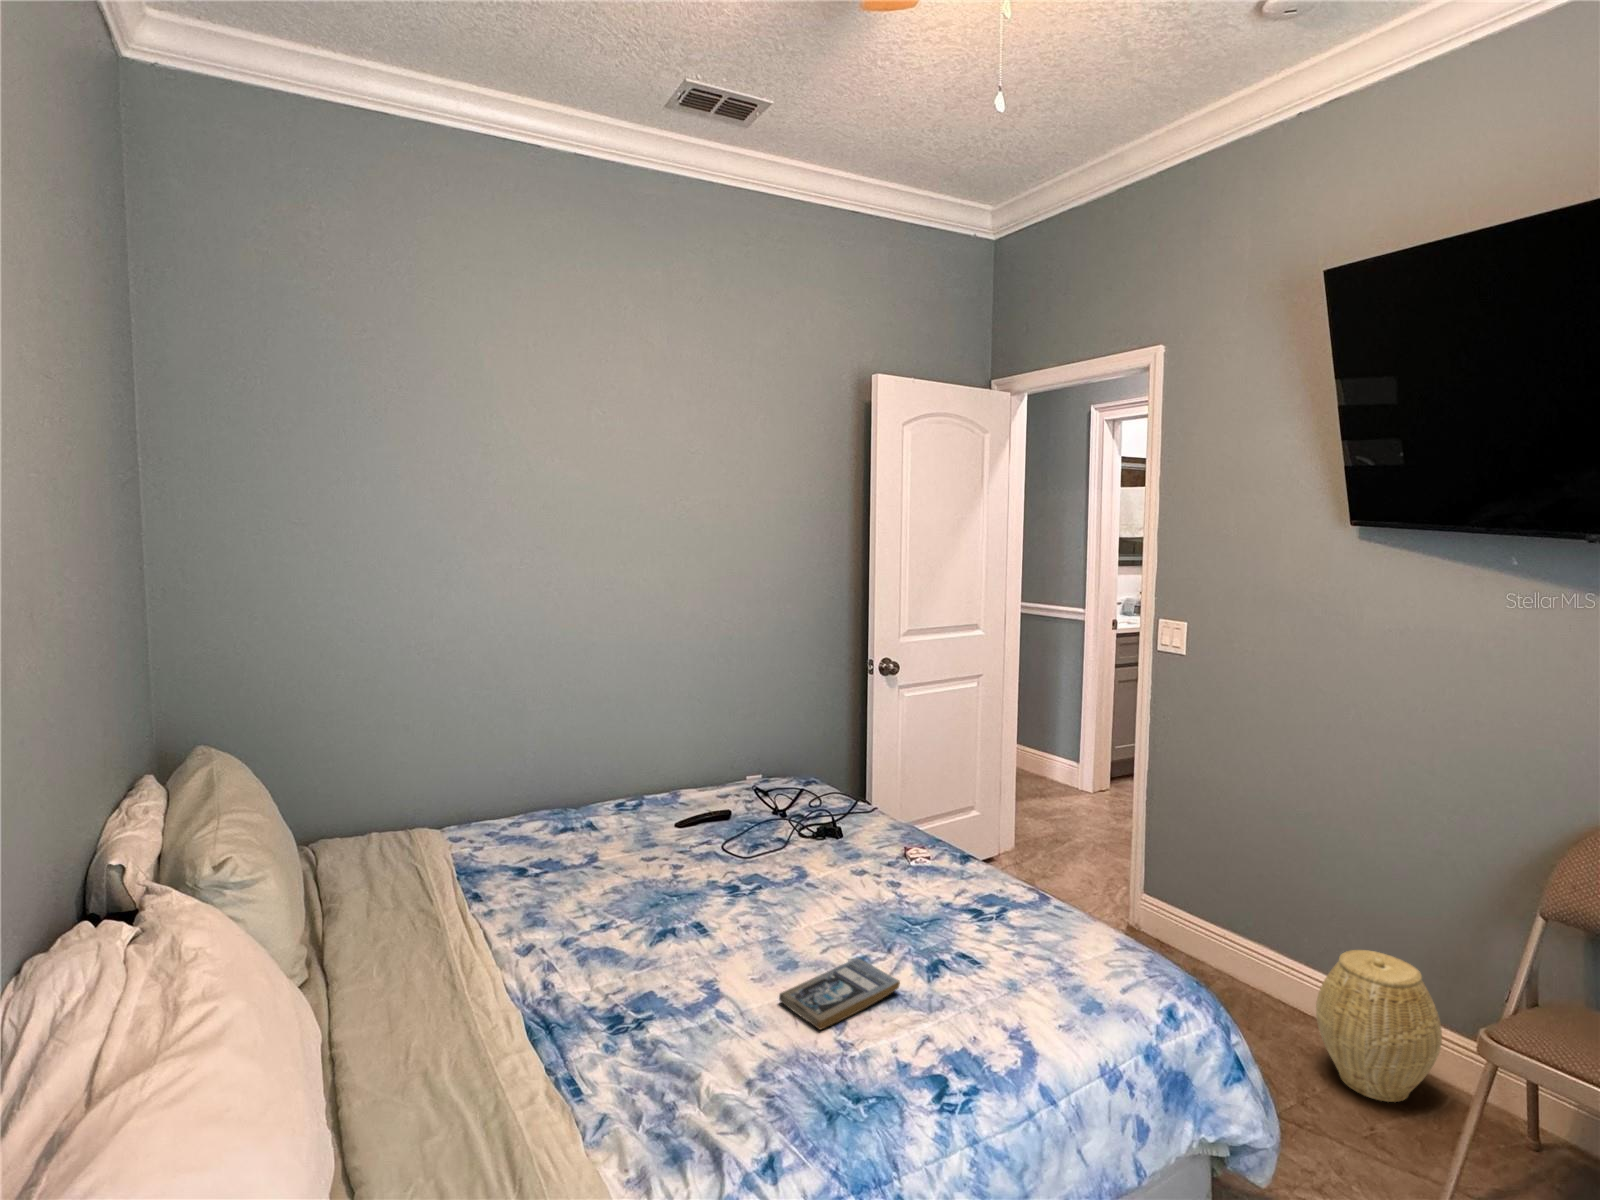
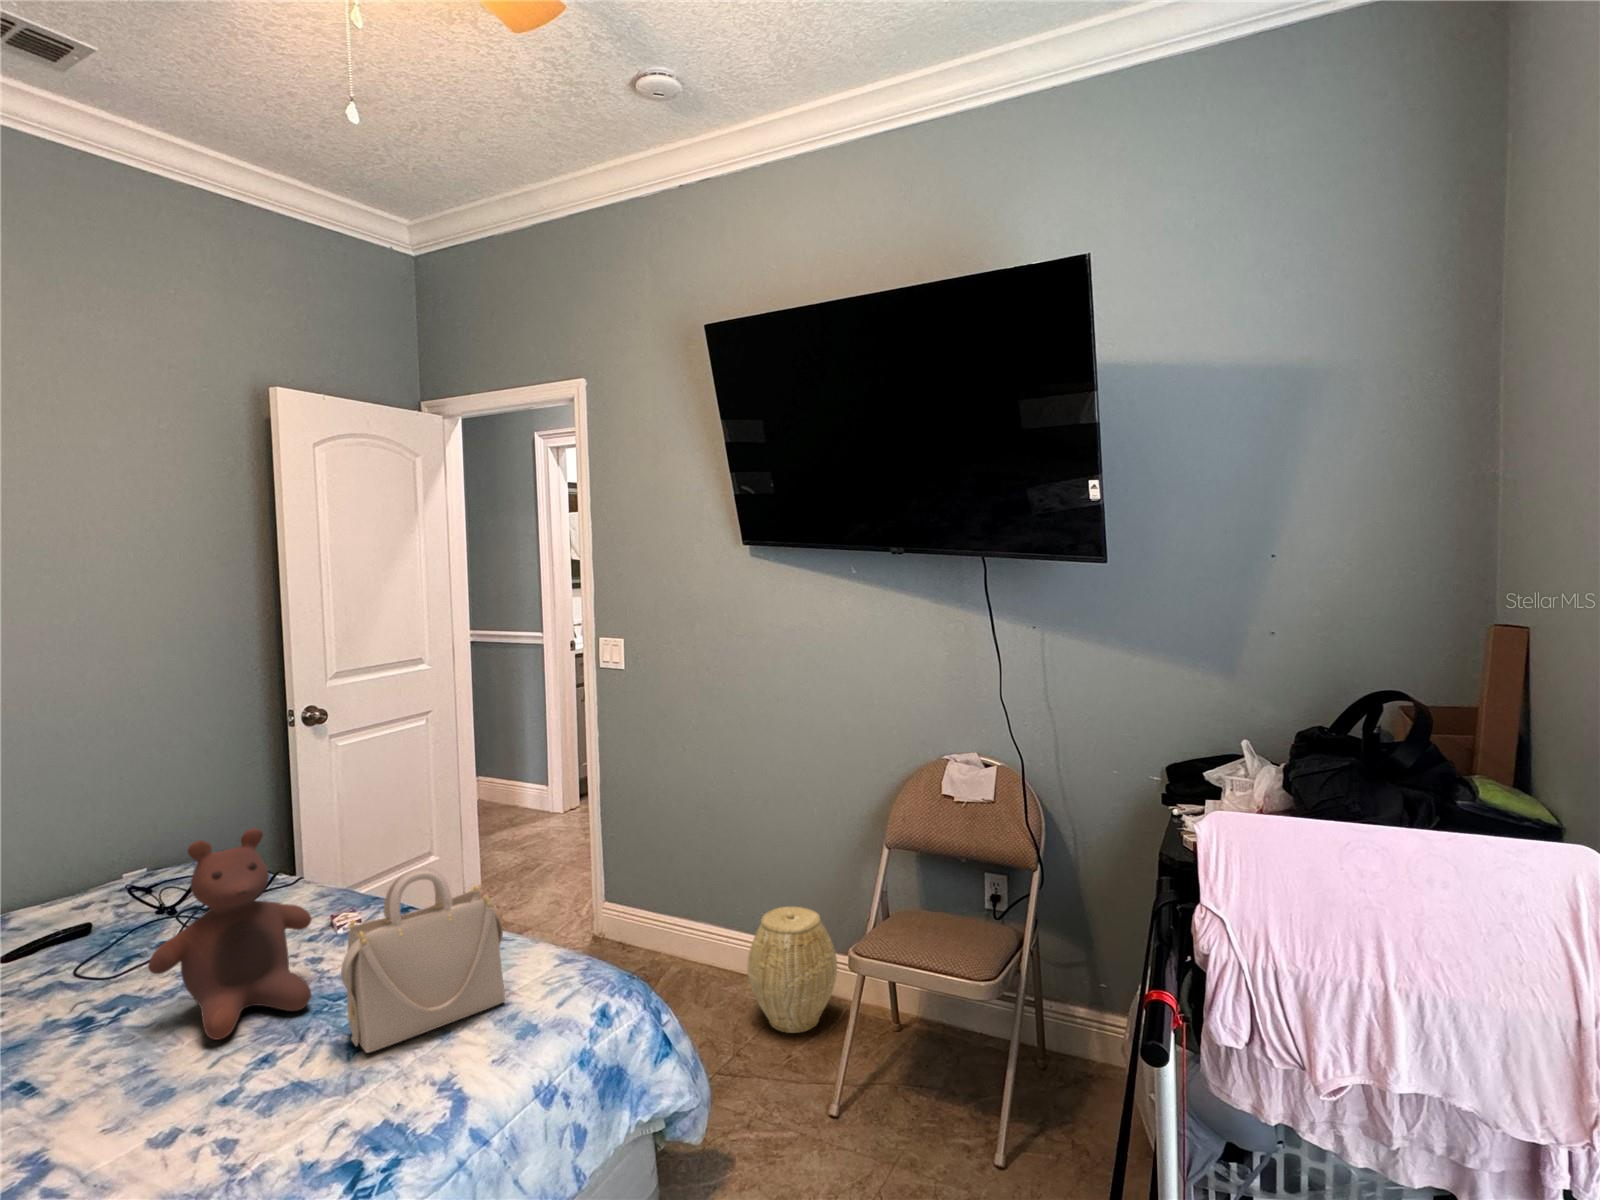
stuffed bear: none [778,758,896,931] -> present [148,828,312,1040]
handbag: none [926,822,1070,981] -> present [341,868,505,1053]
book: present [779,958,900,1030] -> none [144,1059,310,1160]

